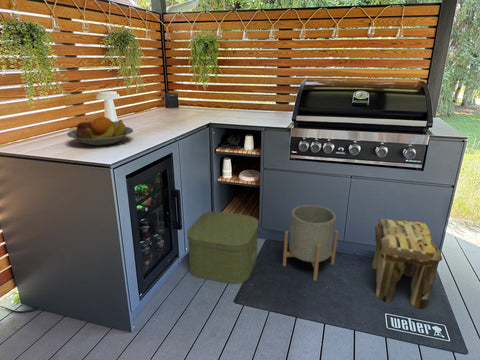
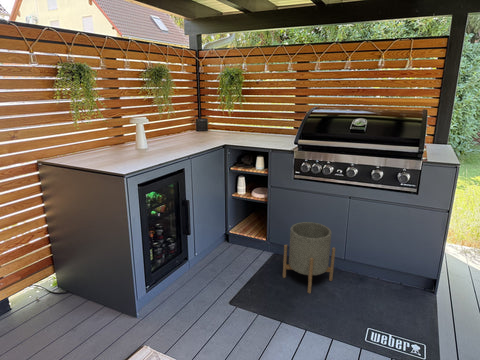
fruit bowl: present [67,117,133,146] -> none [100,137,152,160]
storage box: present [187,211,259,284] -> none [196,223,262,289]
stool: present [372,218,442,309] -> none [365,239,425,328]

